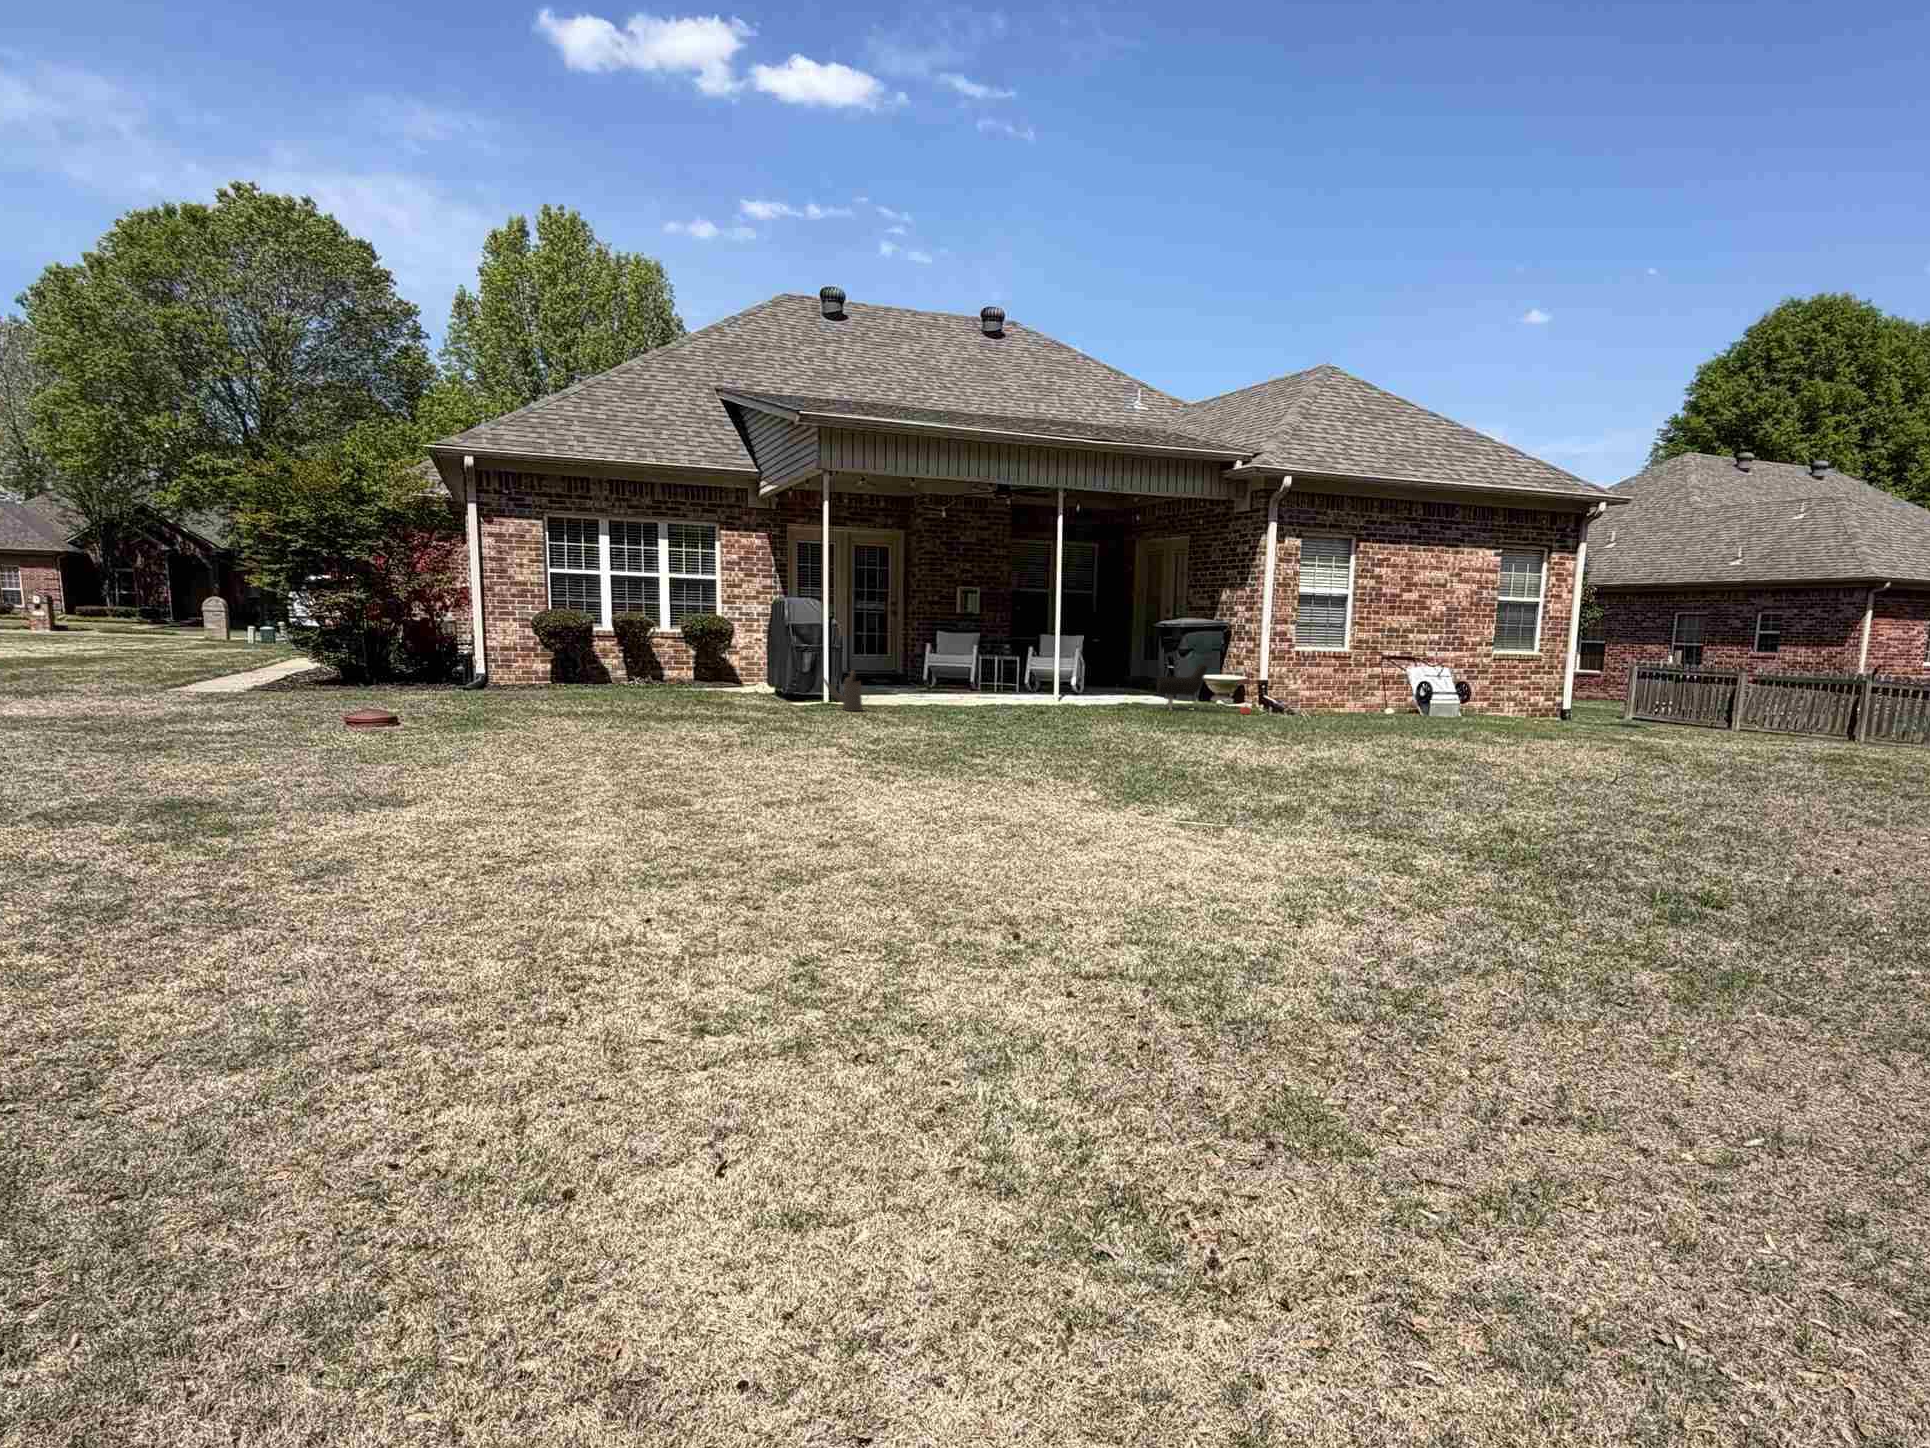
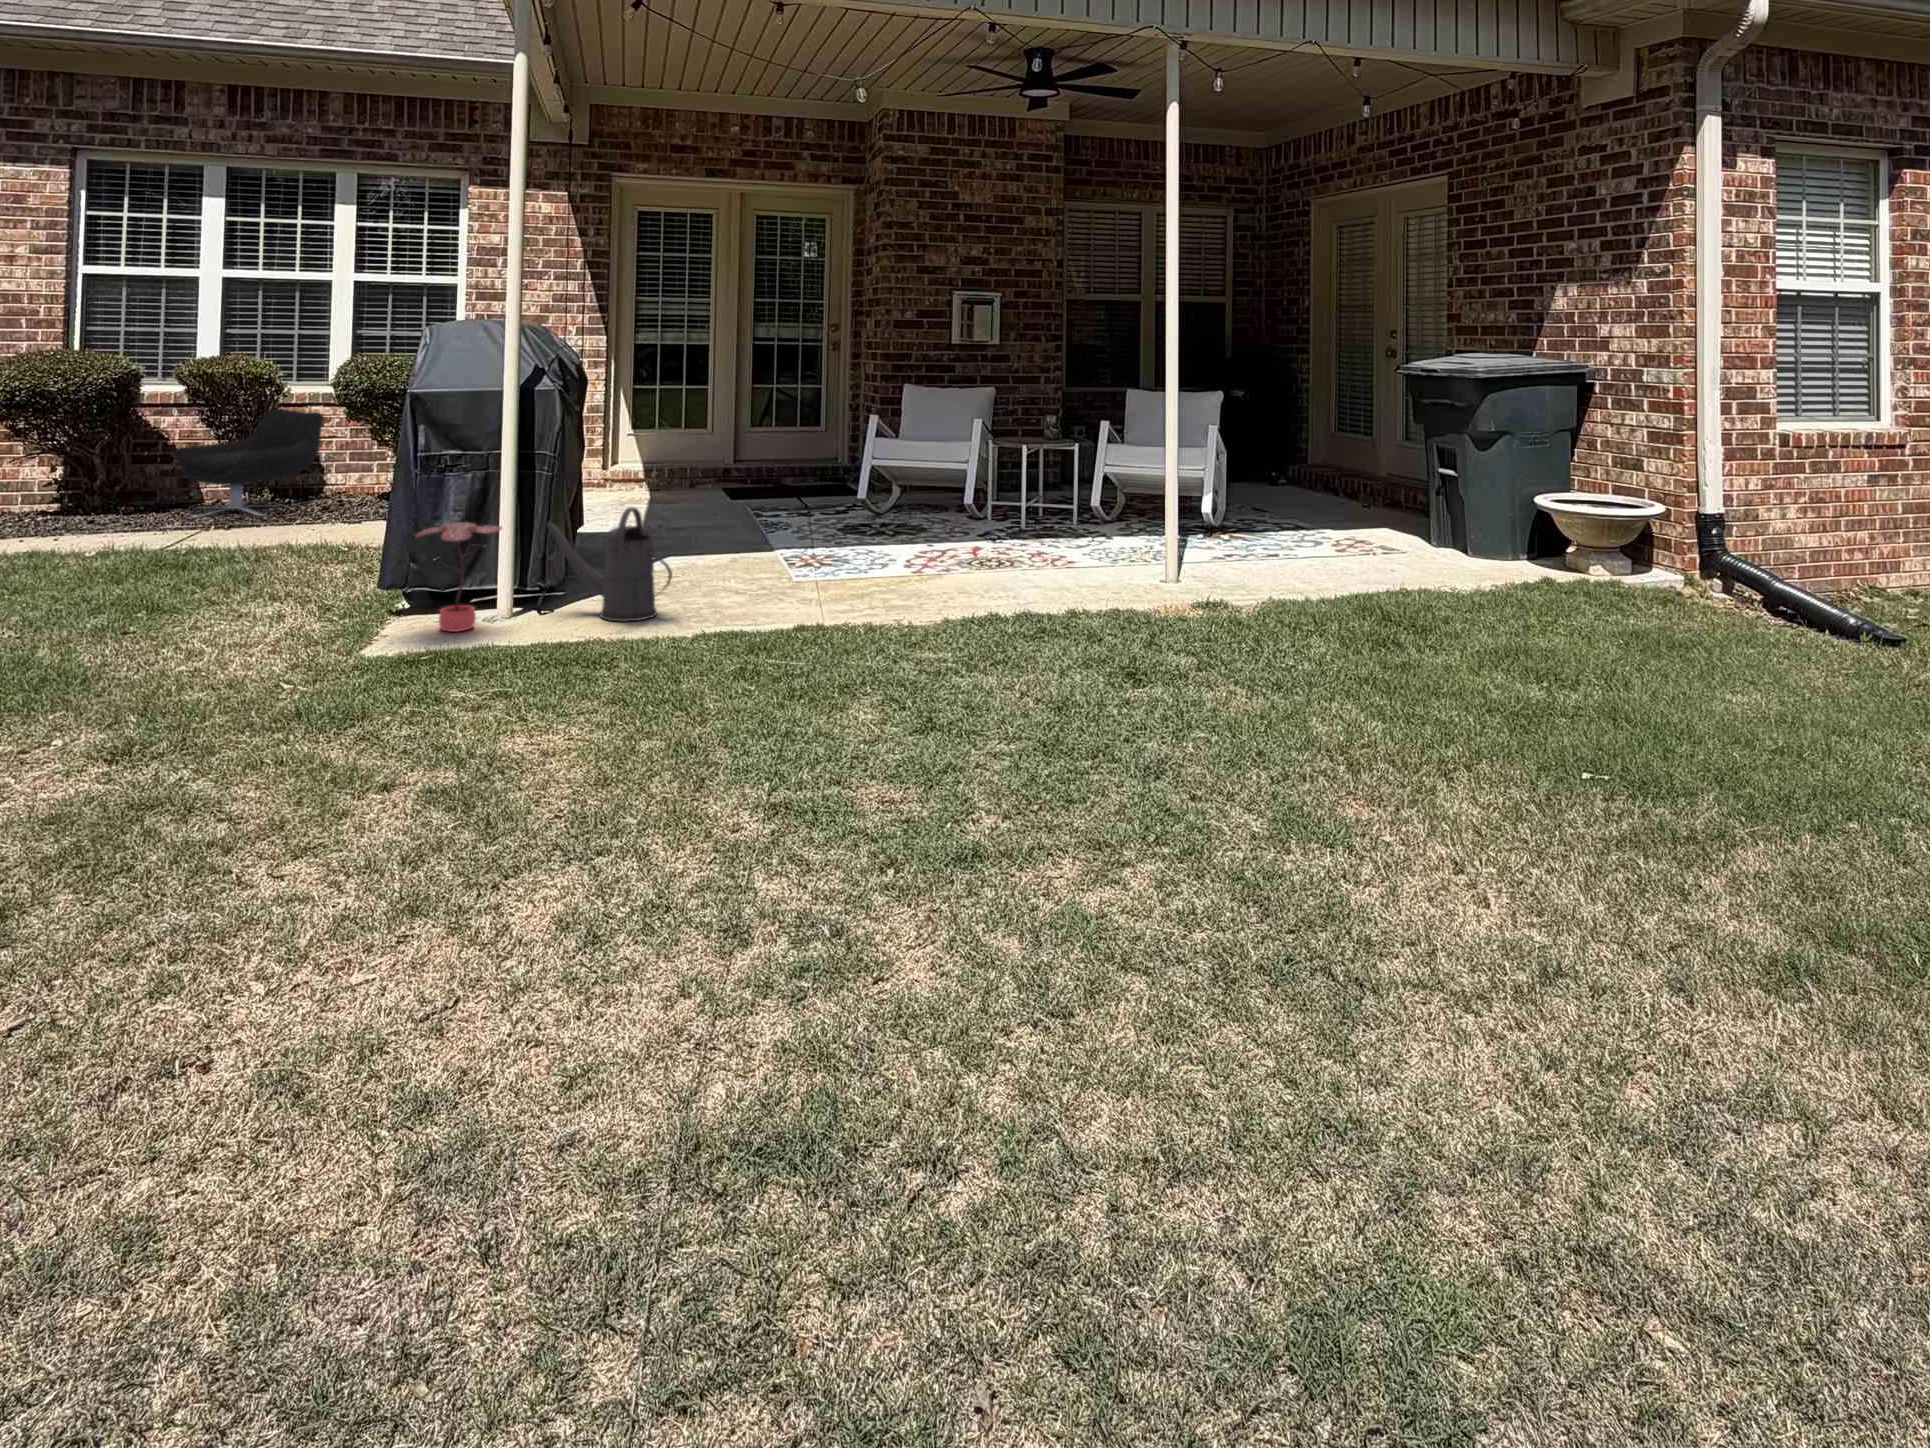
lounge chair: present [1157,664,1207,710] -> present [174,409,324,517]
potted plant: present [1238,680,1256,714] -> present [416,522,502,632]

